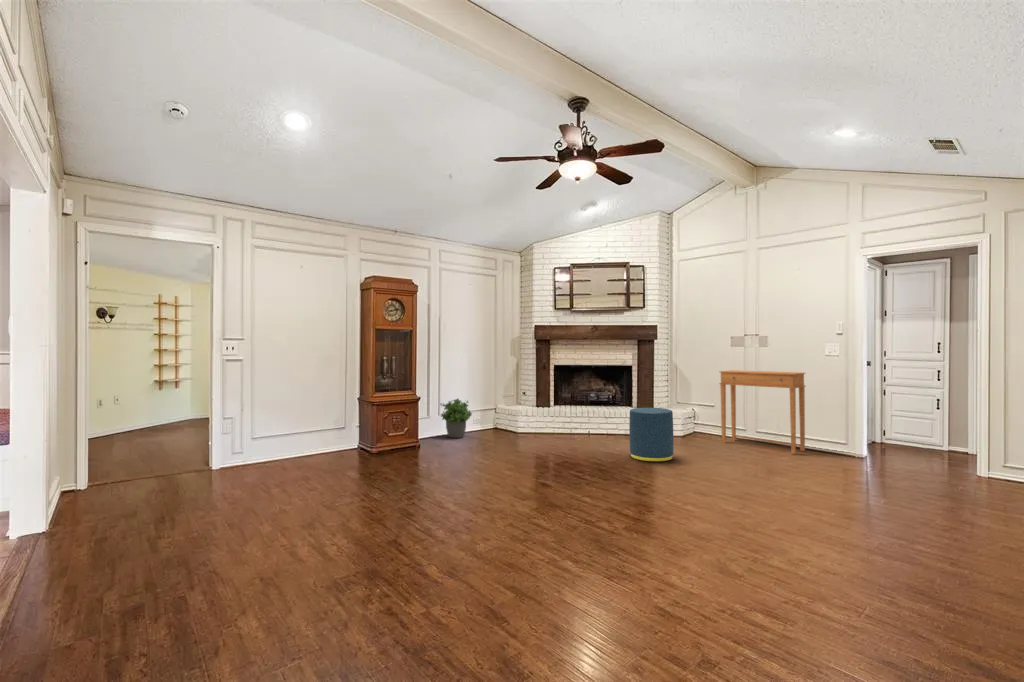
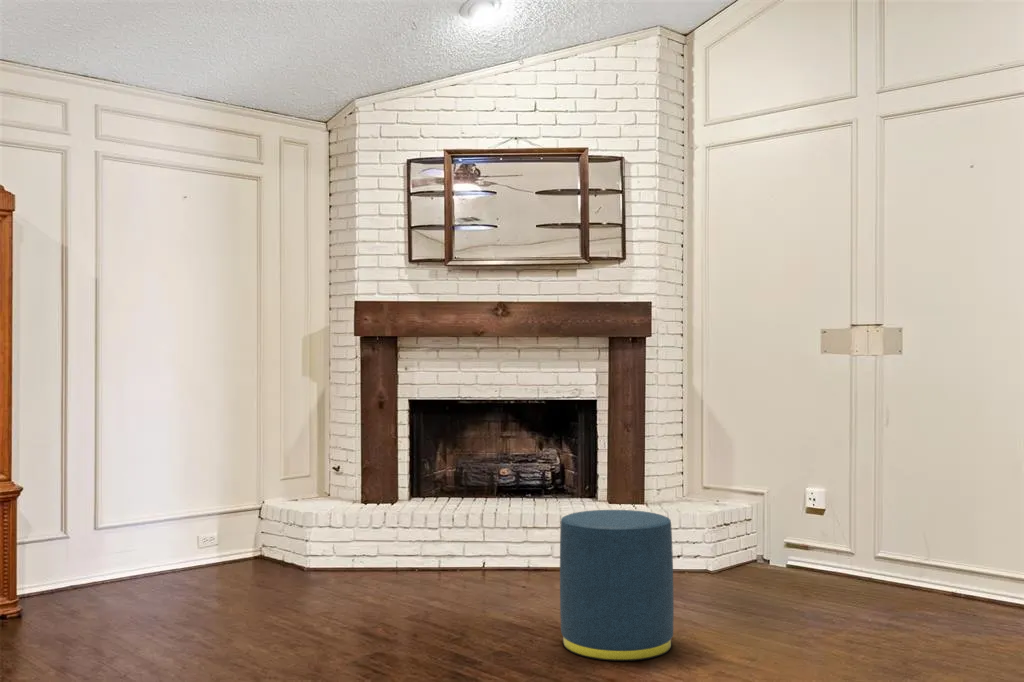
side table: present [720,370,805,454] -> none [797,410,1005,626]
potted plant: present [440,399,472,438] -> none [91,485,183,590]

